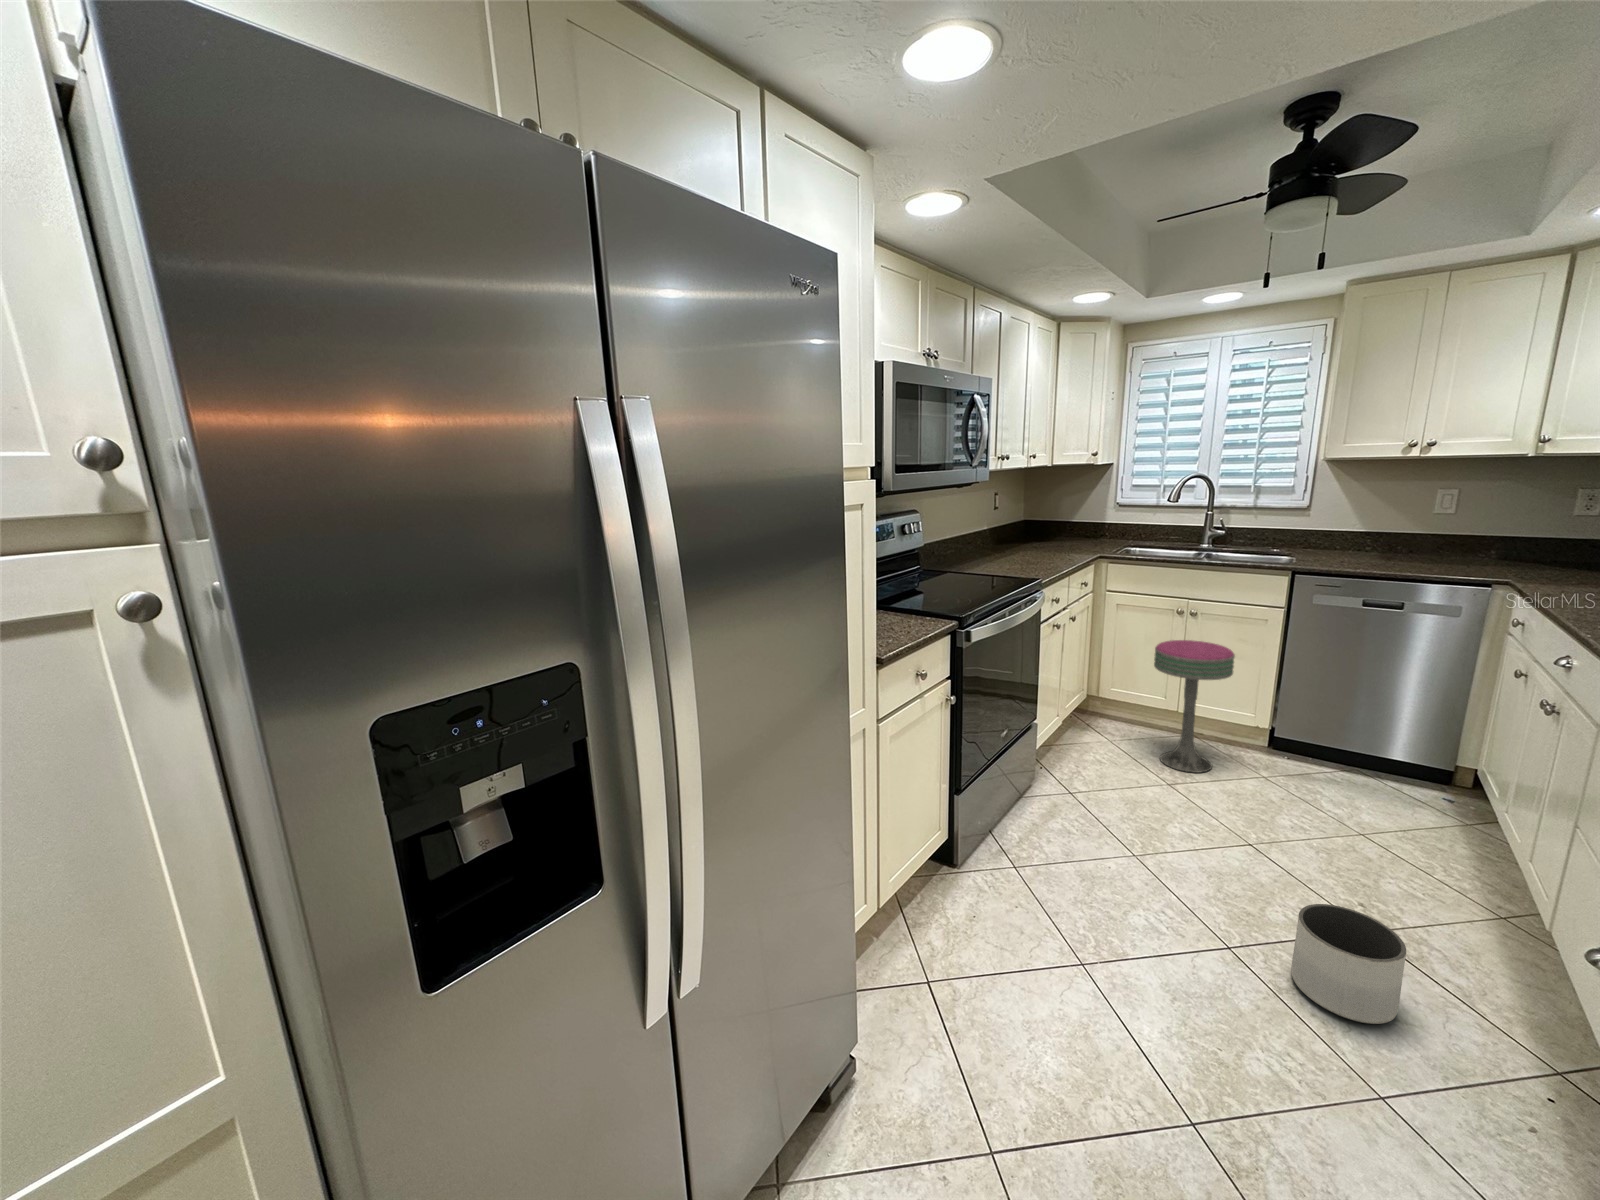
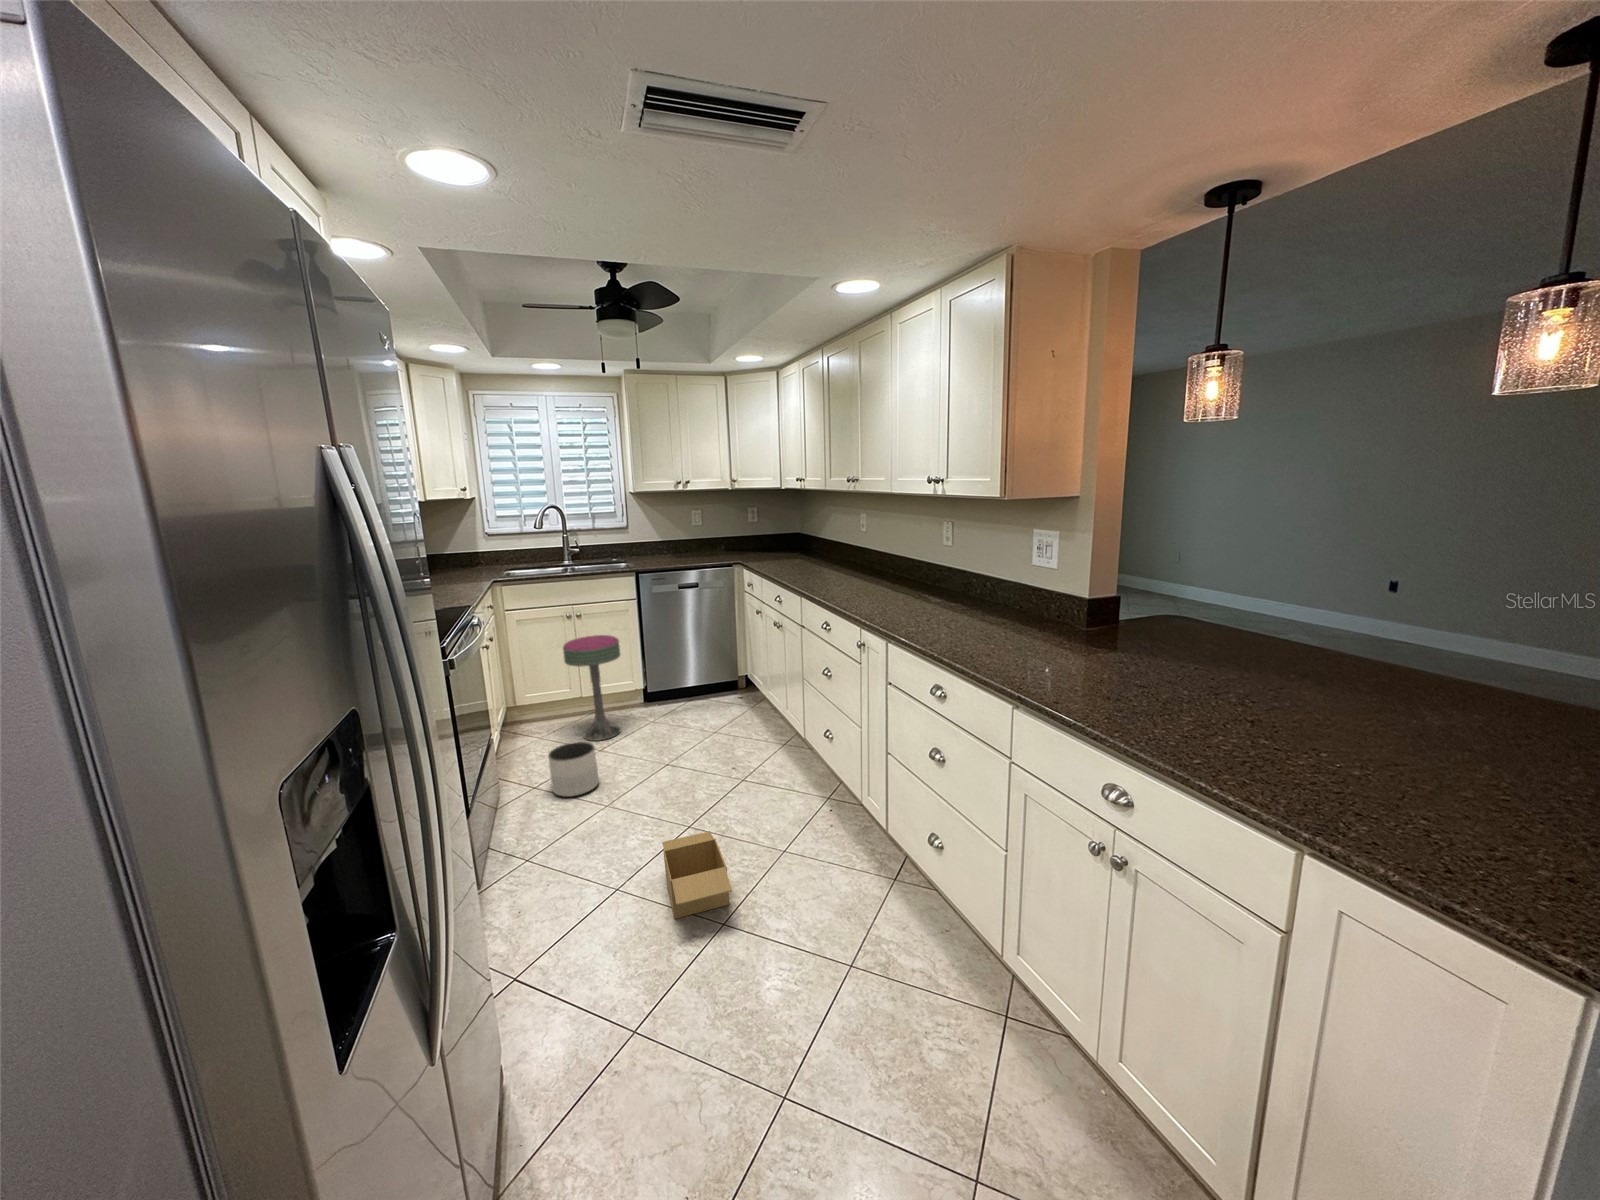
planter: present [1291,904,1406,1024] -> present [548,742,599,797]
cardboard box: none [1122,945,1240,1105] -> present [662,831,732,919]

